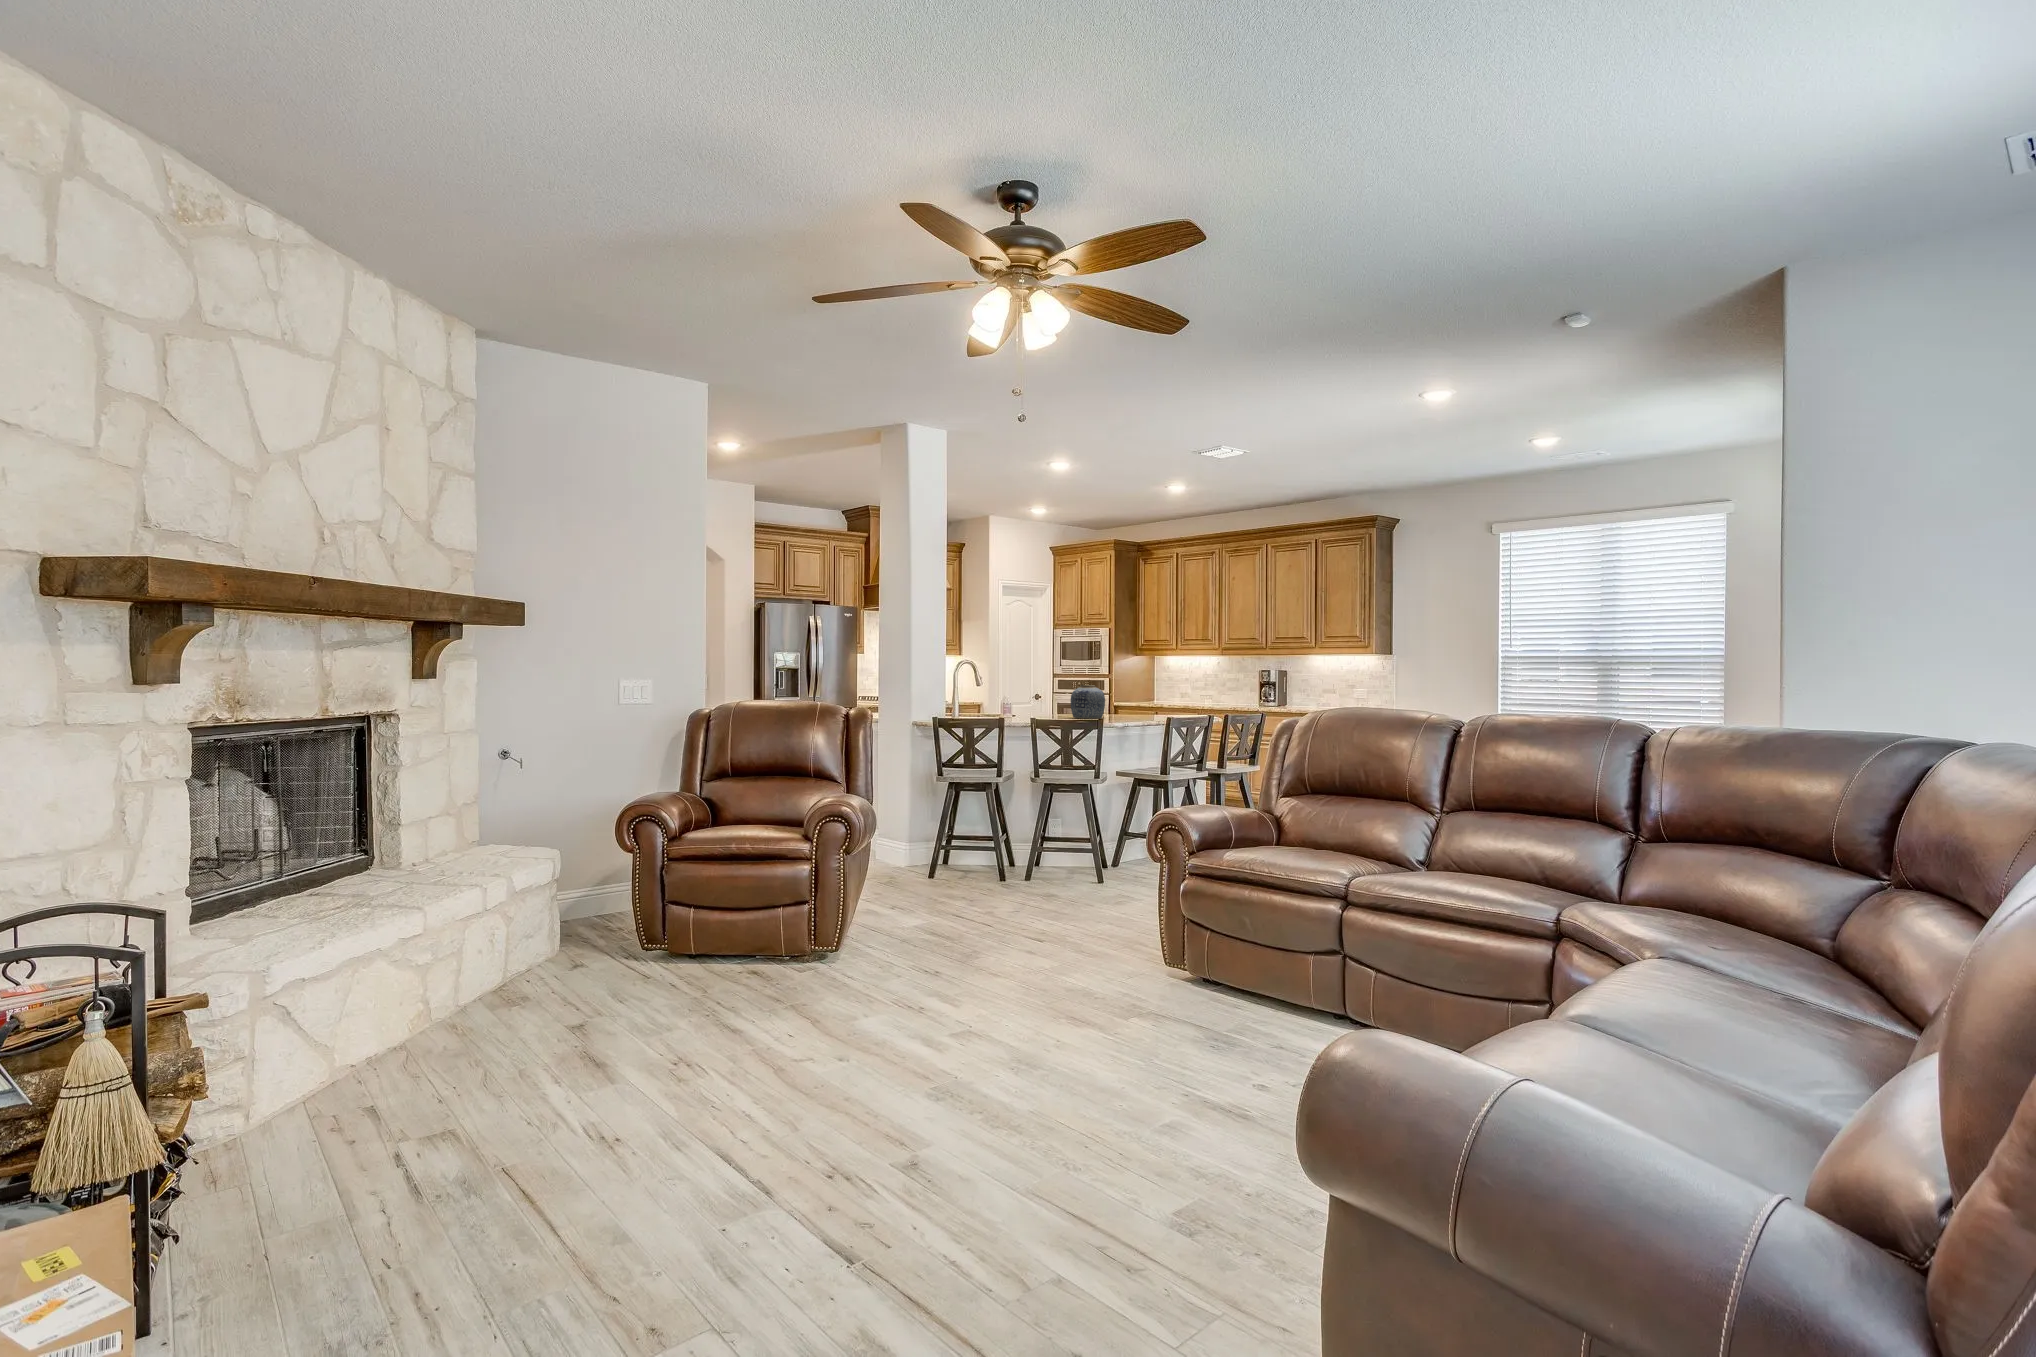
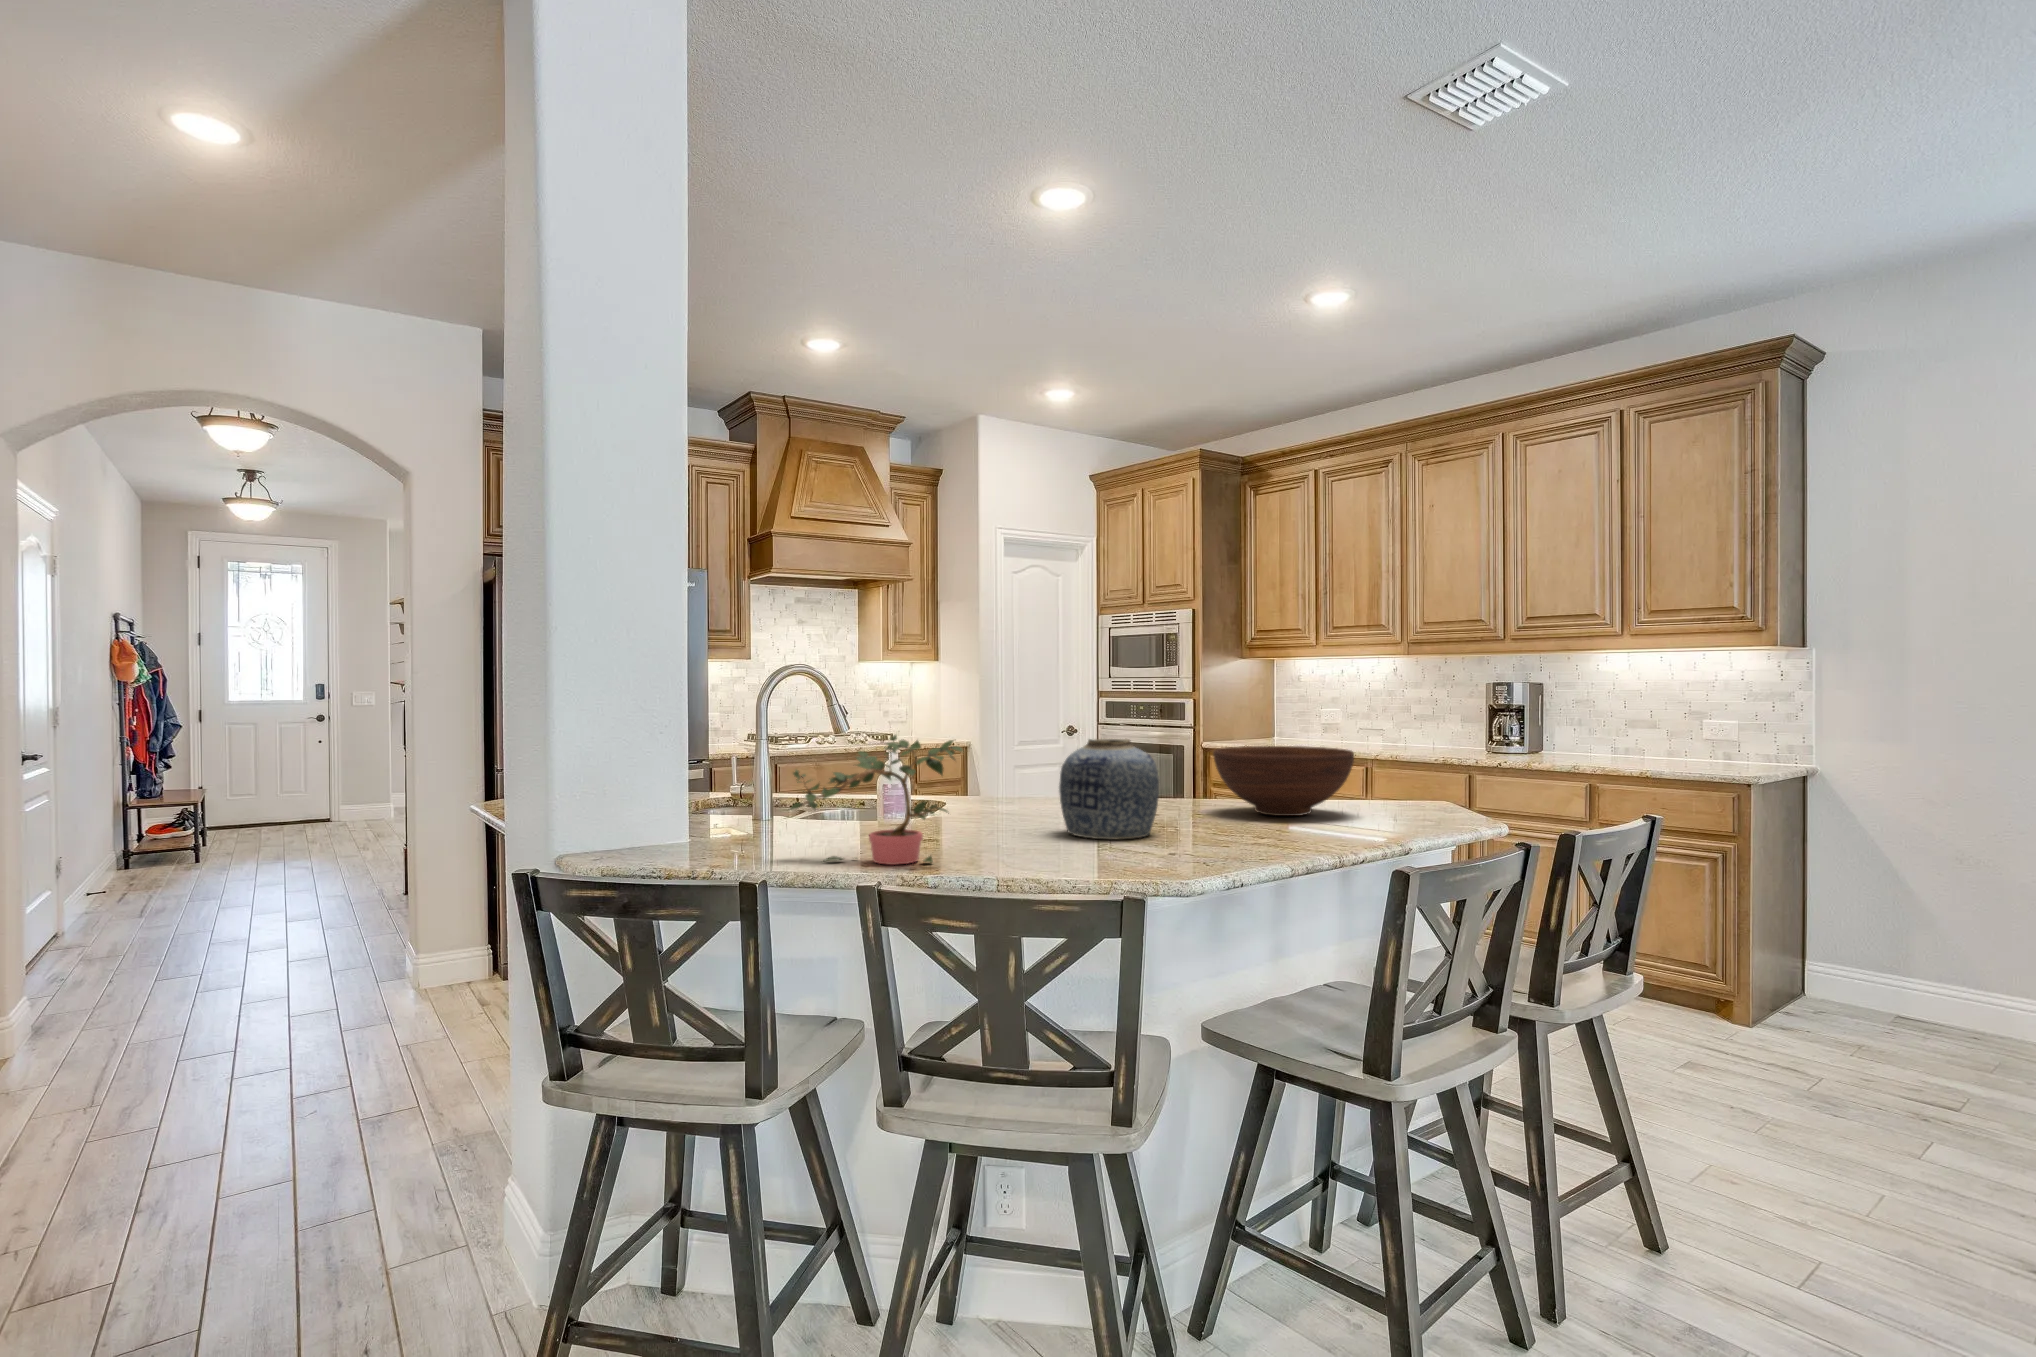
potted plant: none [991,681,1049,720] -> present [790,735,963,865]
fruit bowl: none [1123,692,1175,716] -> present [1213,746,1354,816]

